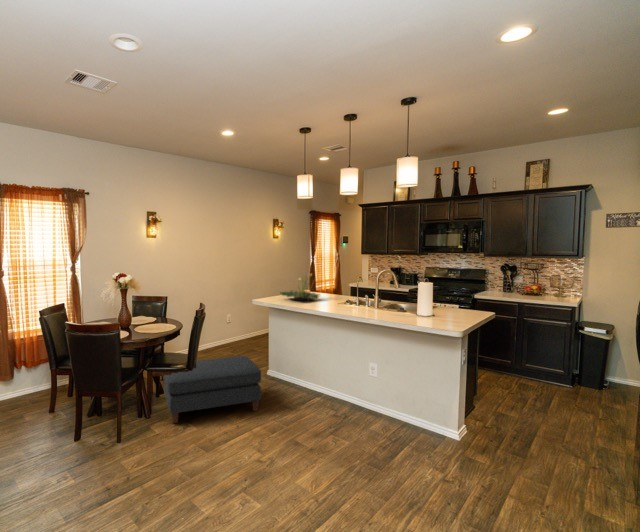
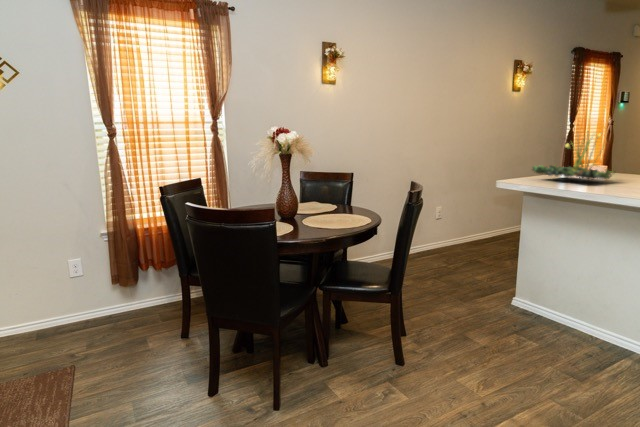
ottoman: present [163,356,261,423] -> none [346,276,540,400]

